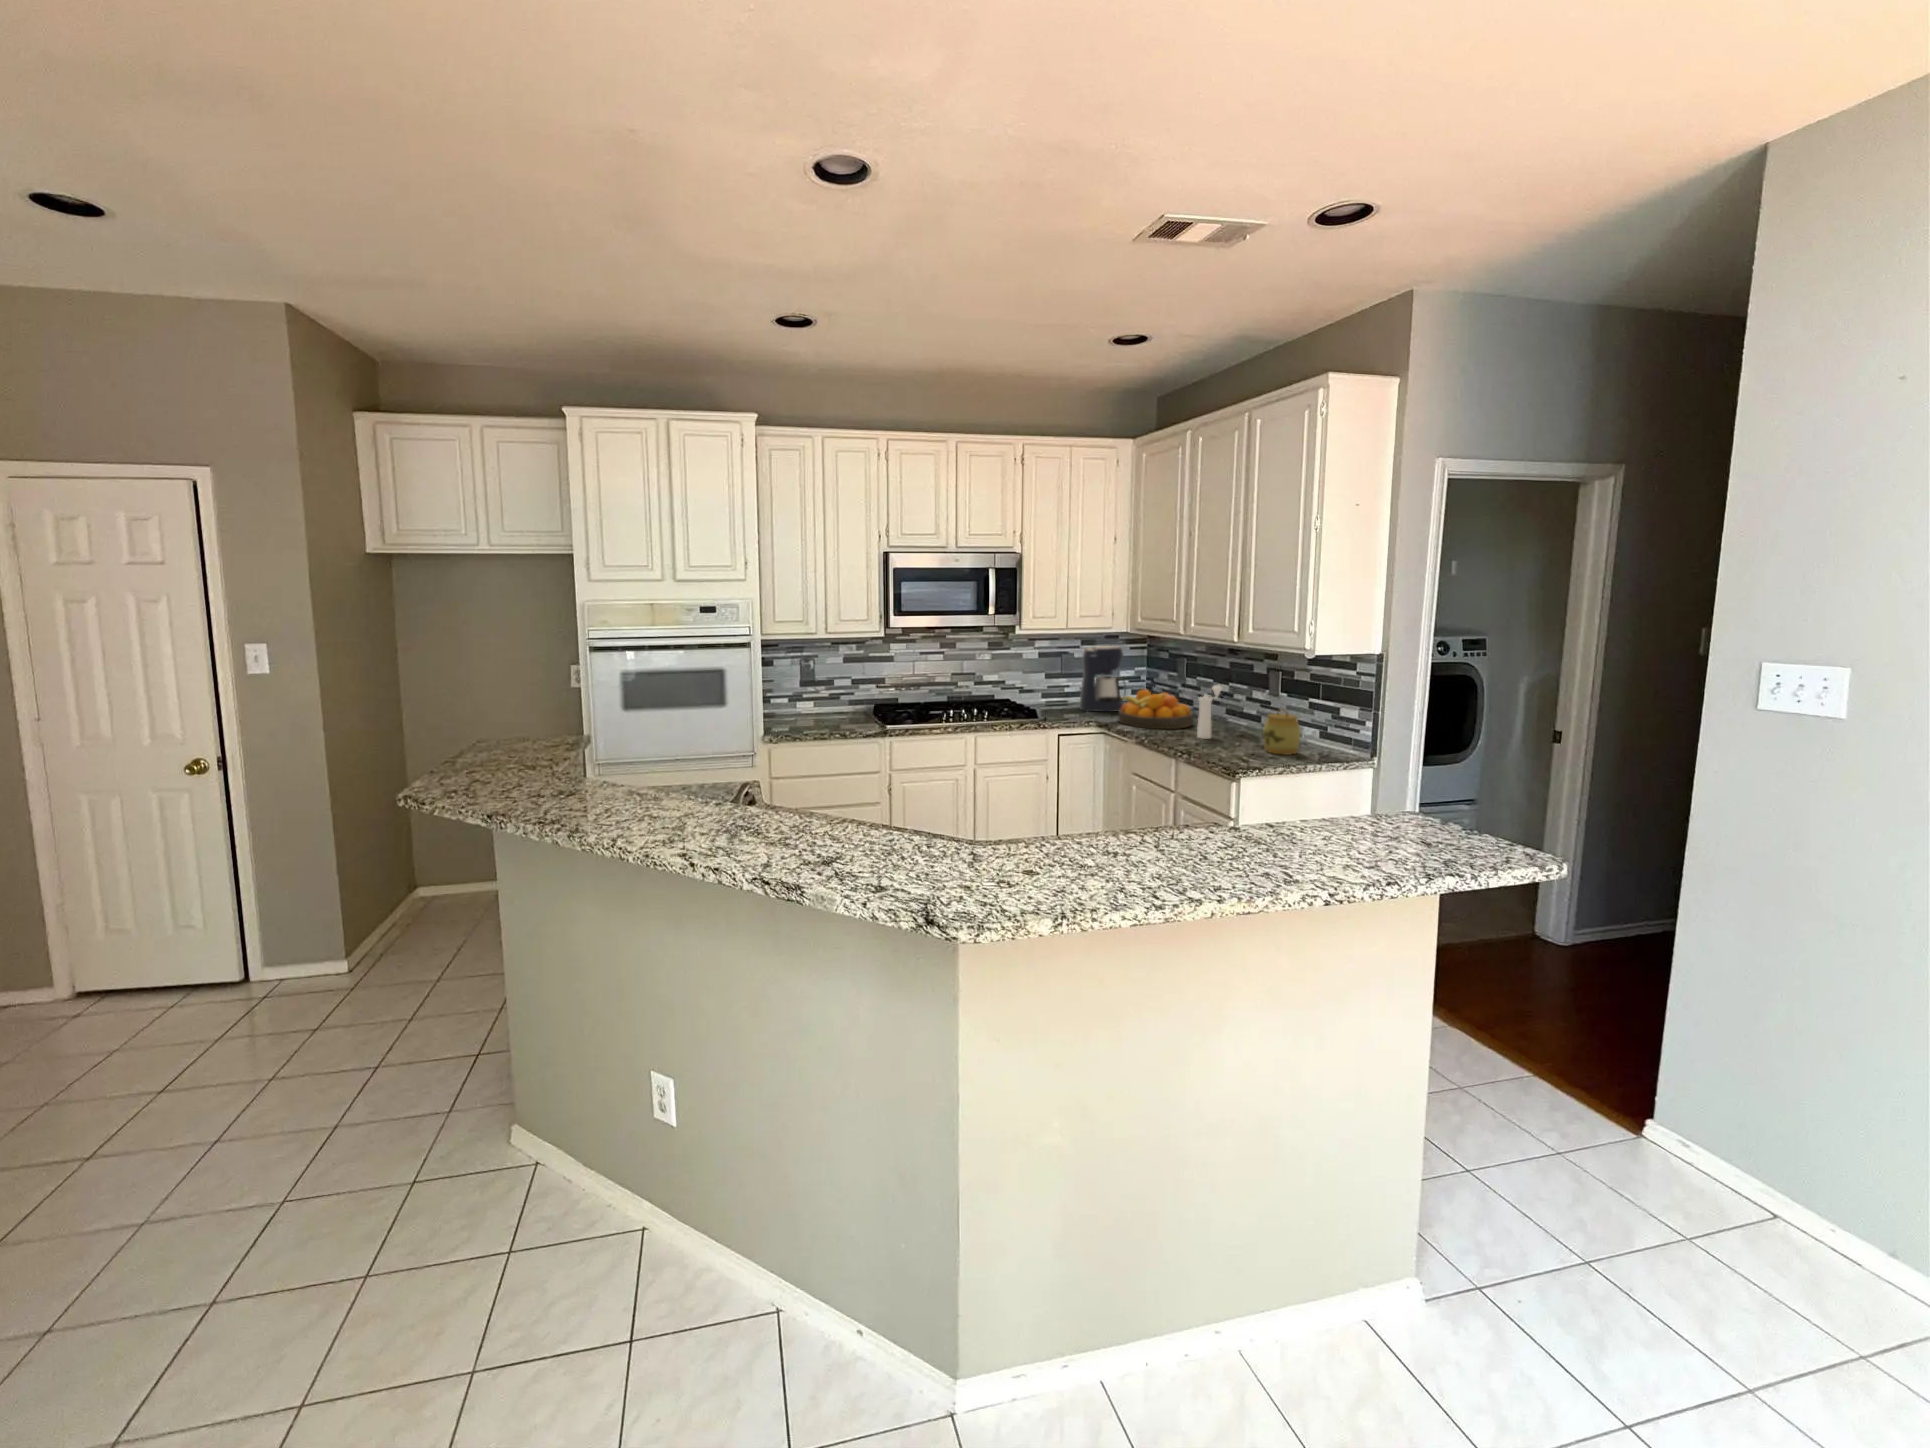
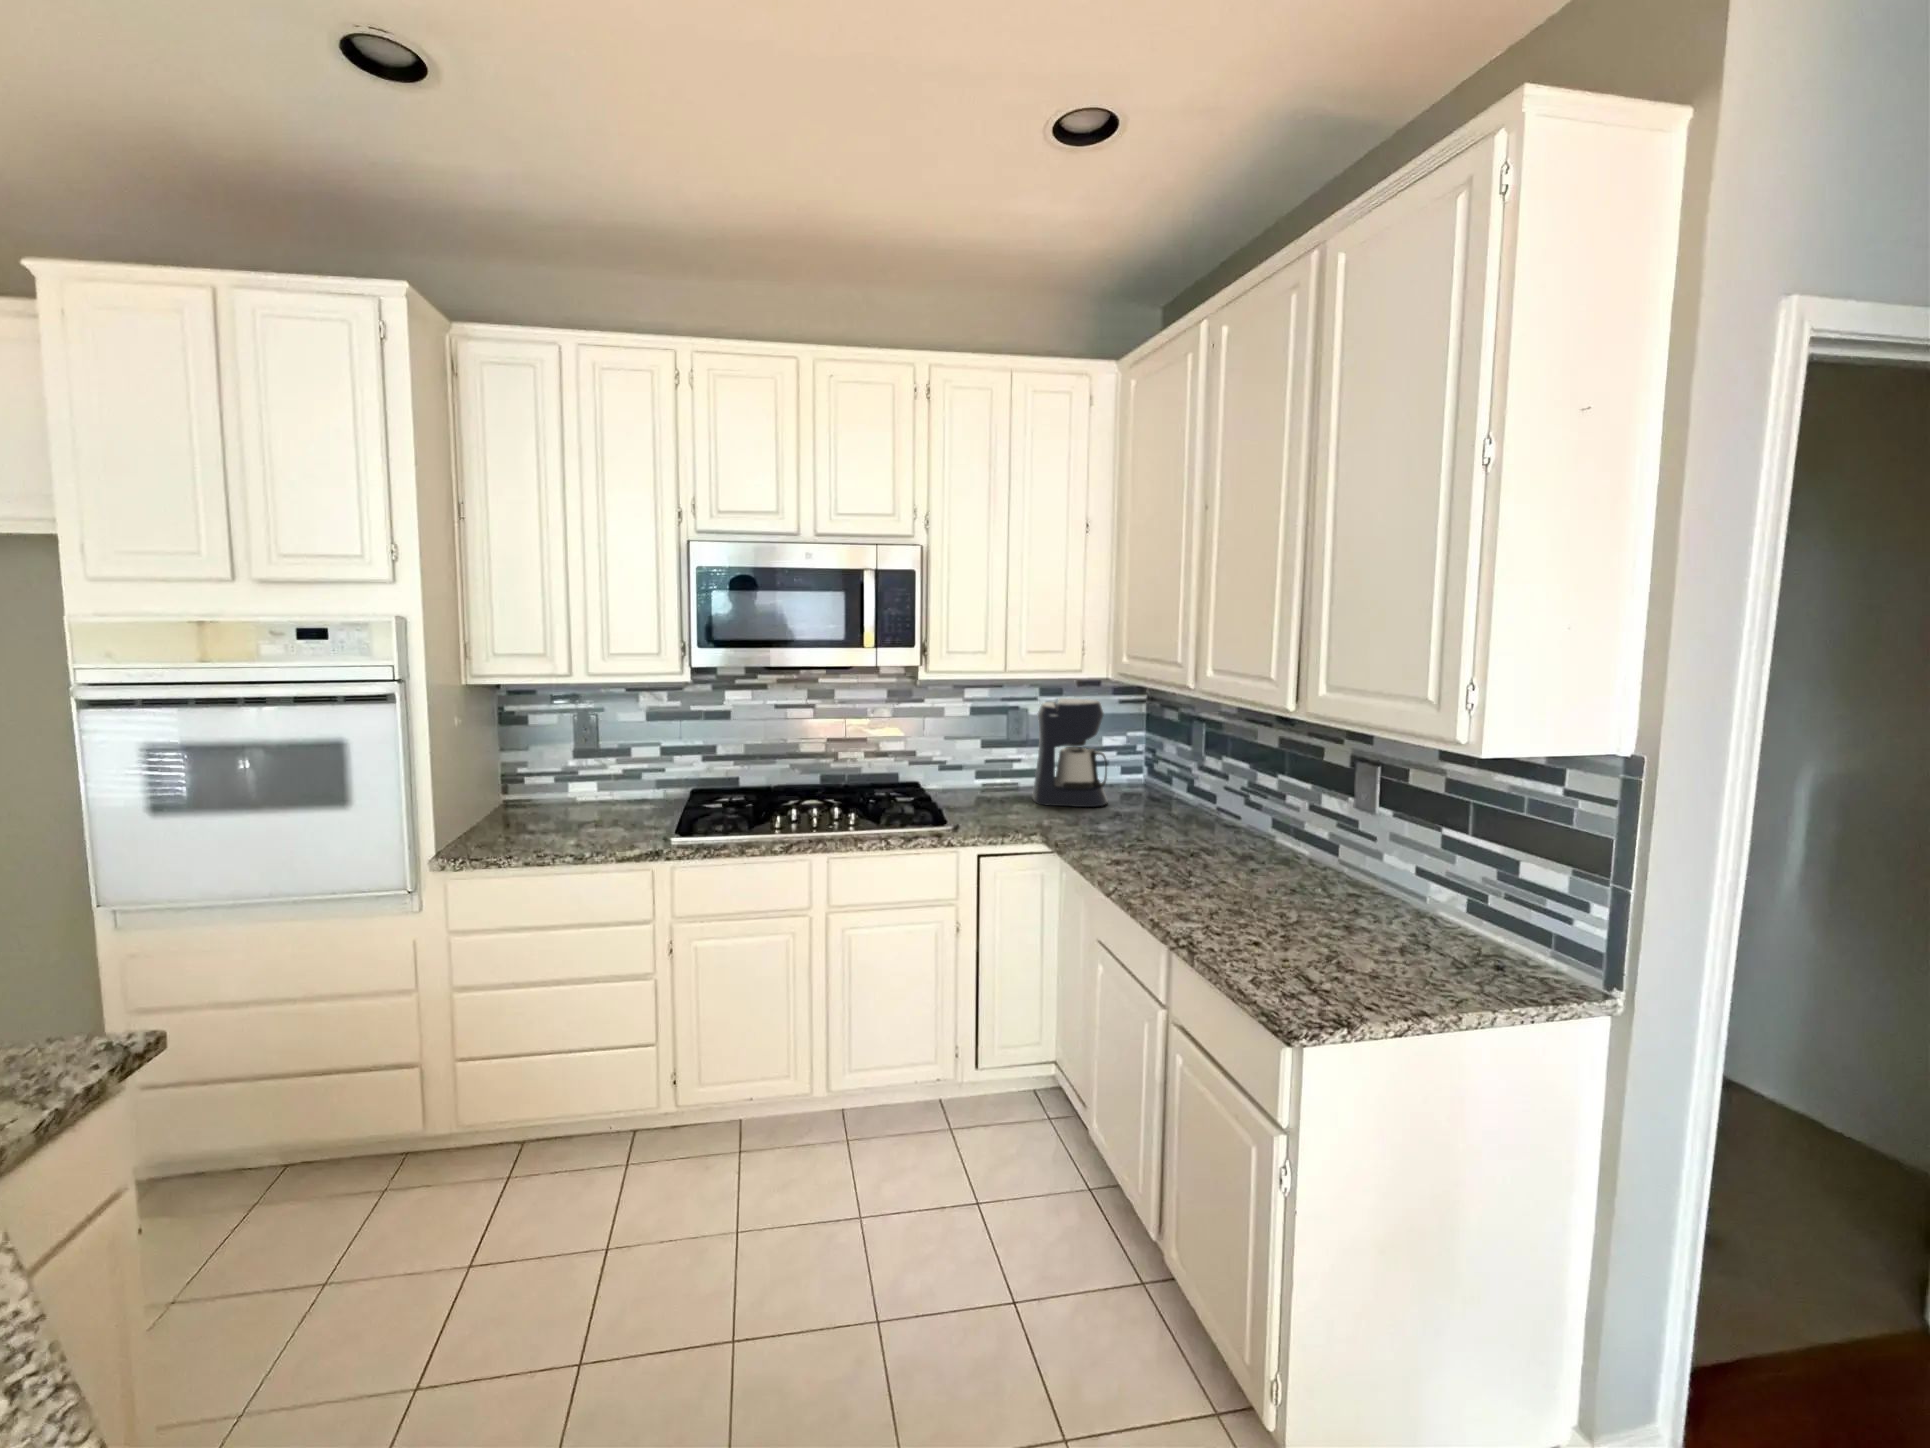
pepper mill: present [1197,685,1222,739] -> none [1215,786,1265,891]
fruit bowl: present [1118,689,1193,729] -> none [1083,779,1212,858]
jar: present [1263,709,1301,754] -> none [1348,853,1431,956]

